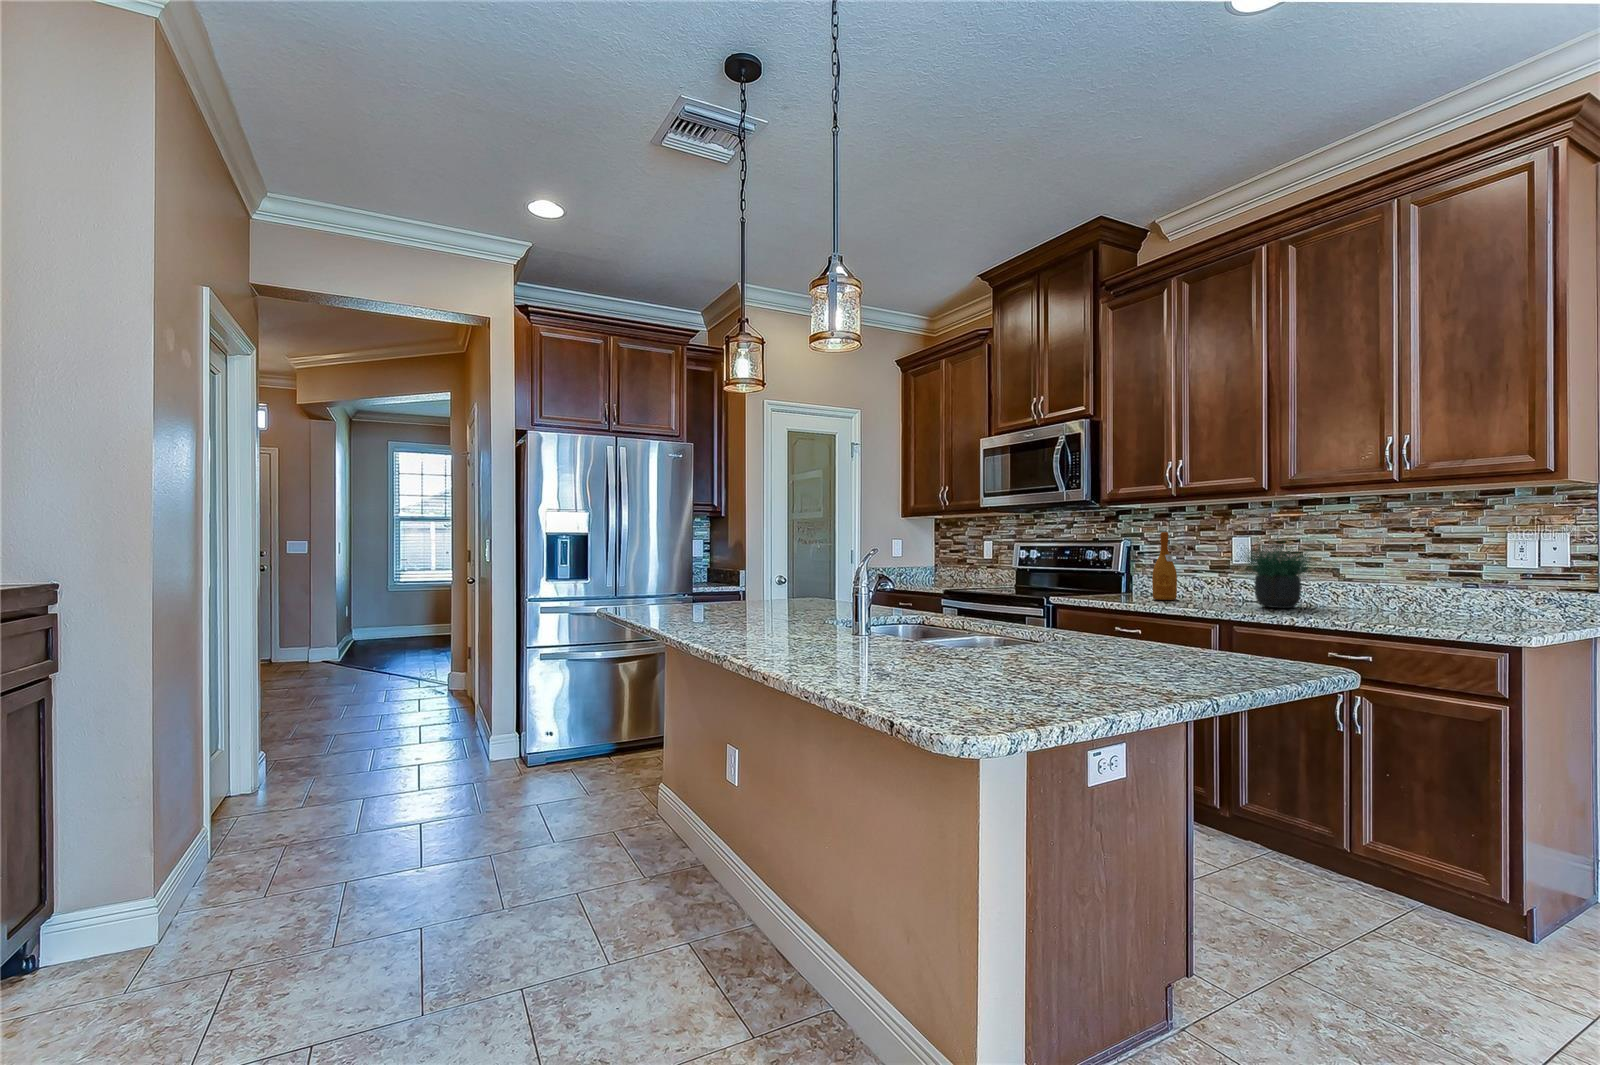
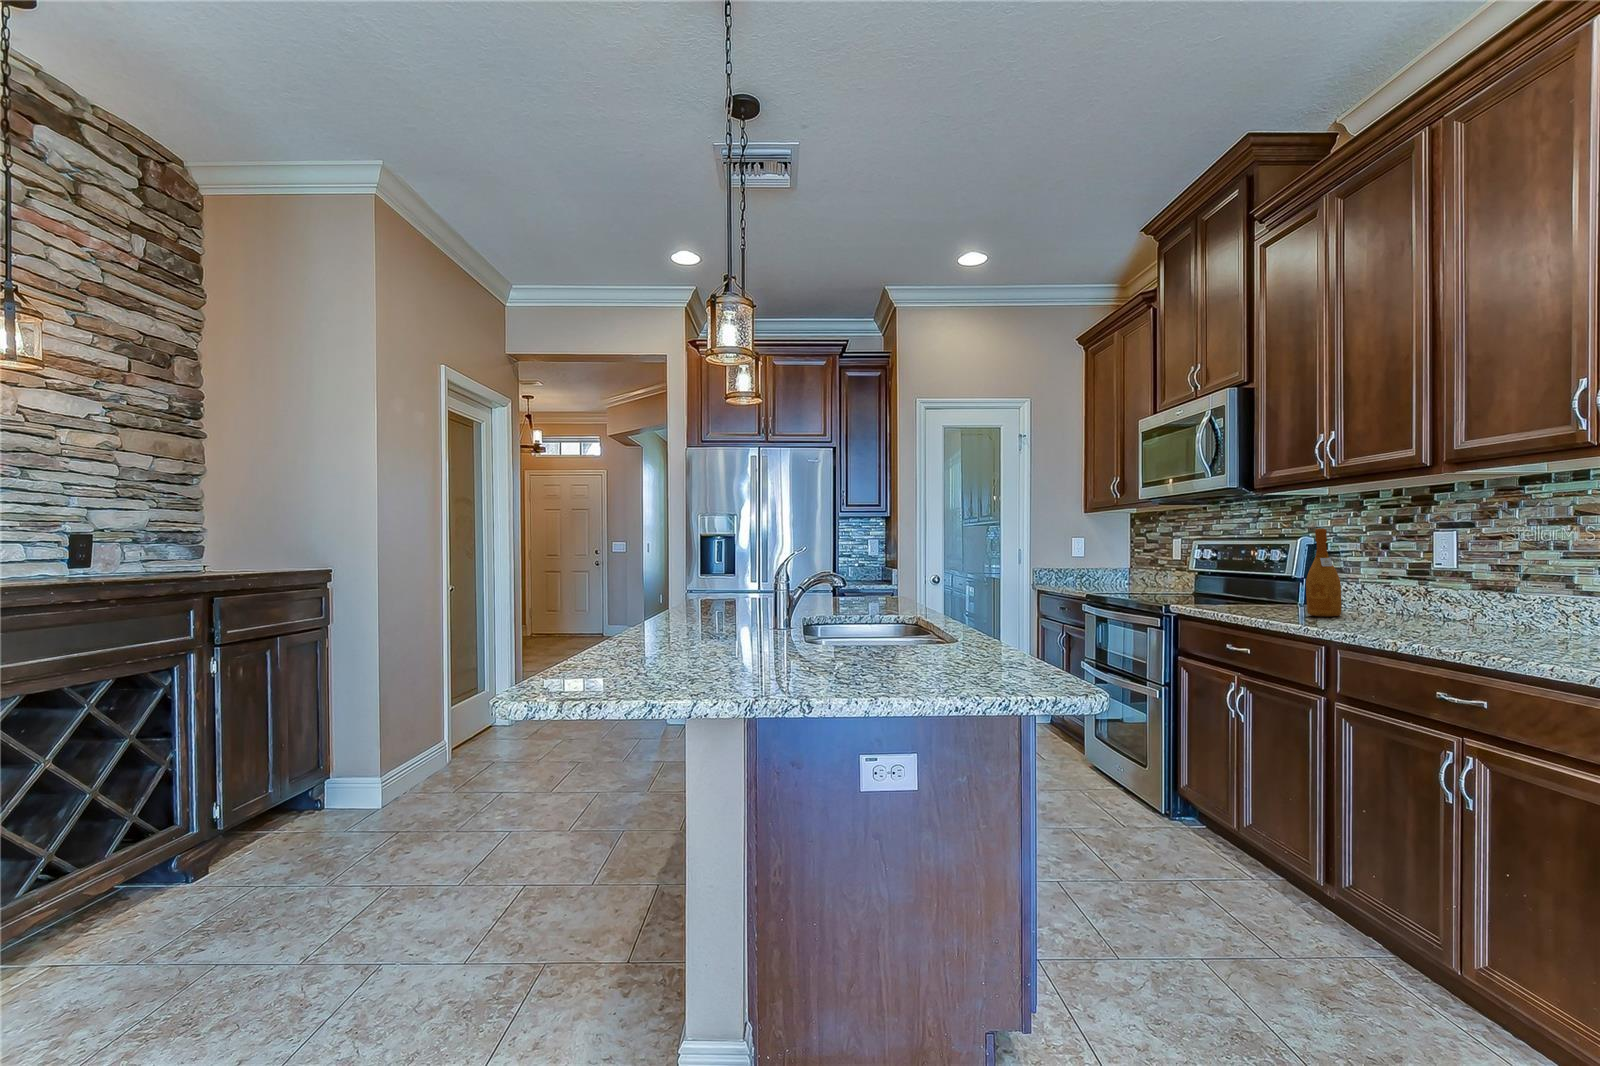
potted plant: present [1239,536,1314,608] -> none [1366,505,1534,634]

